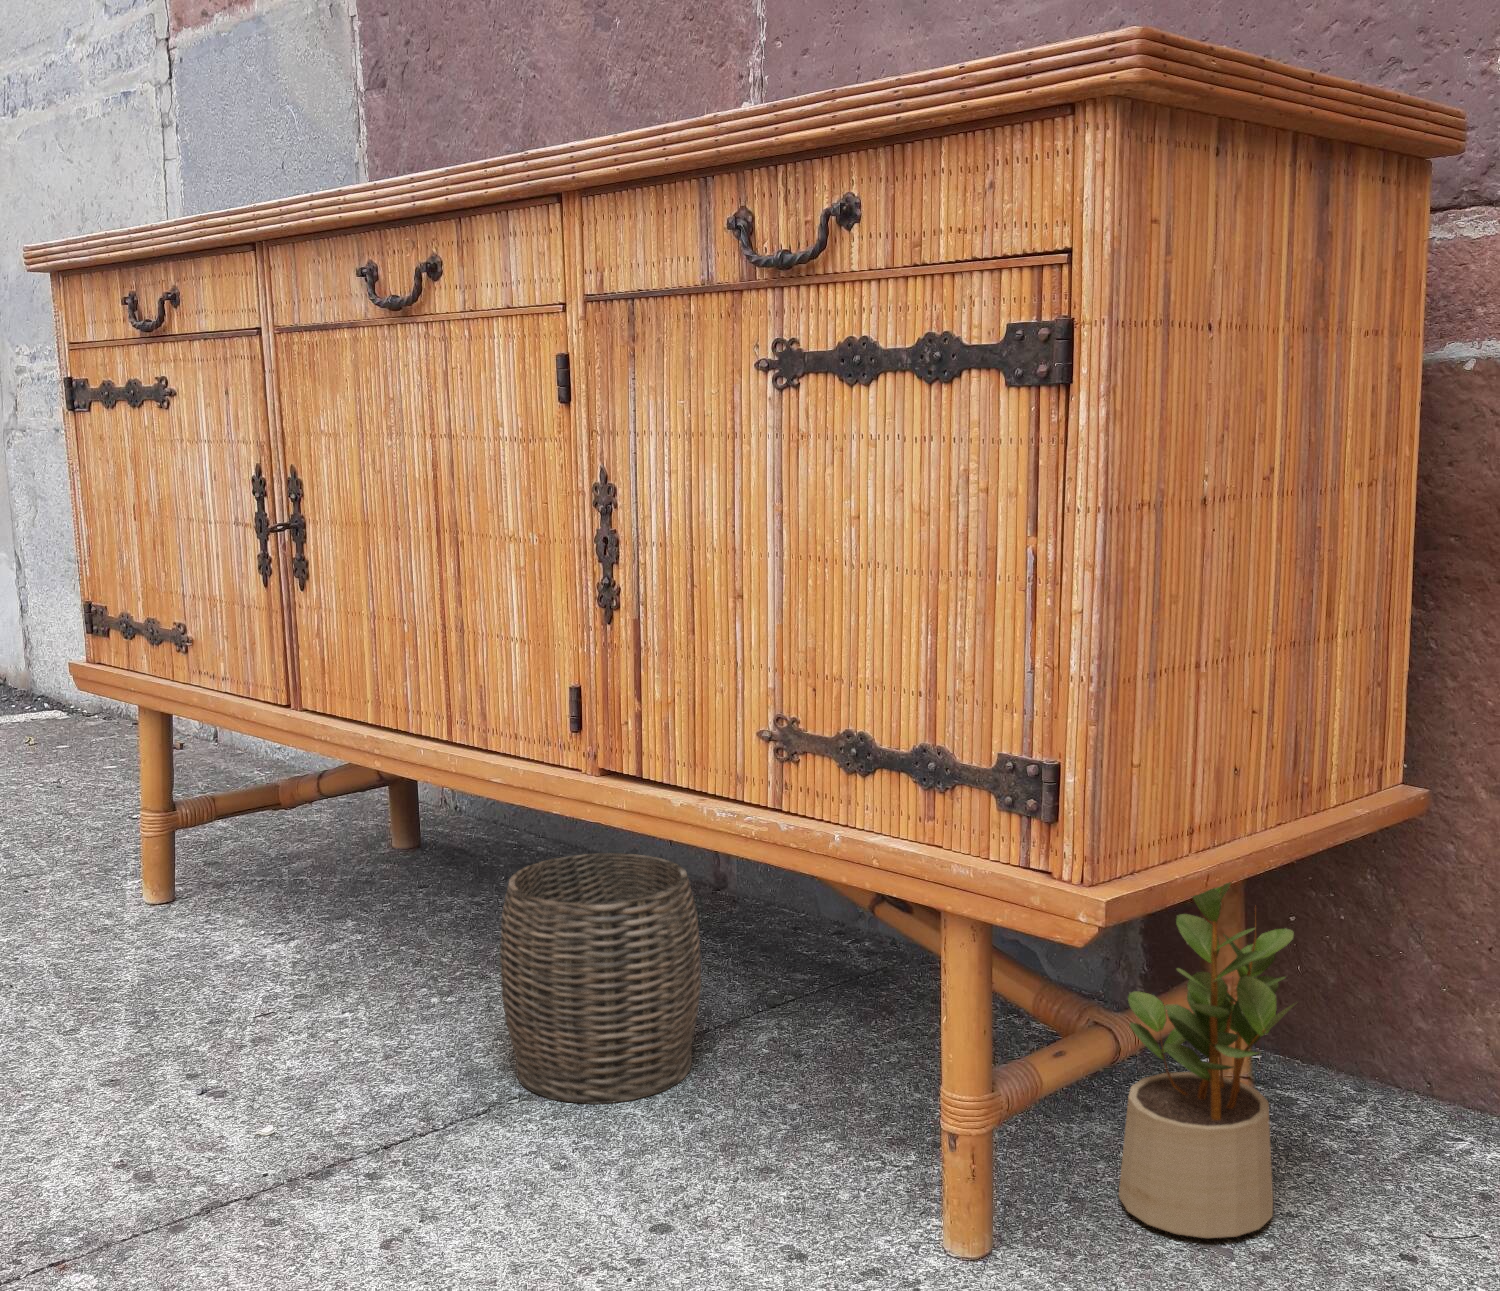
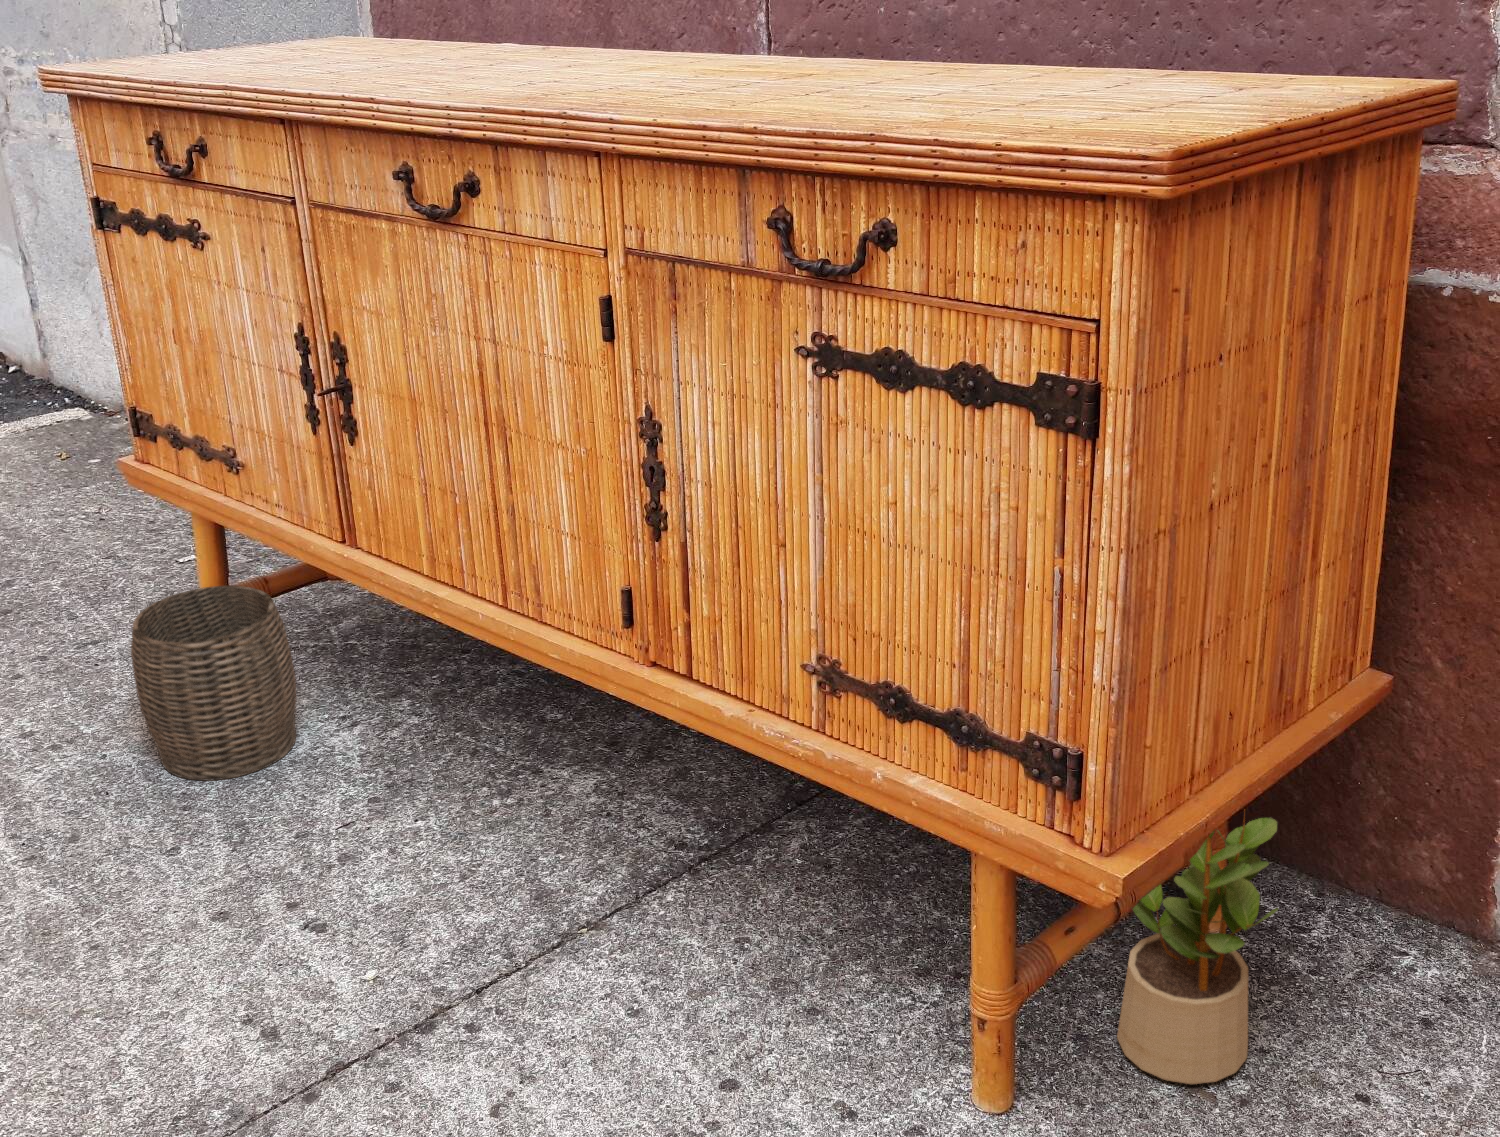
woven basket: present [500,853,701,1103] -> present [131,586,296,781]

